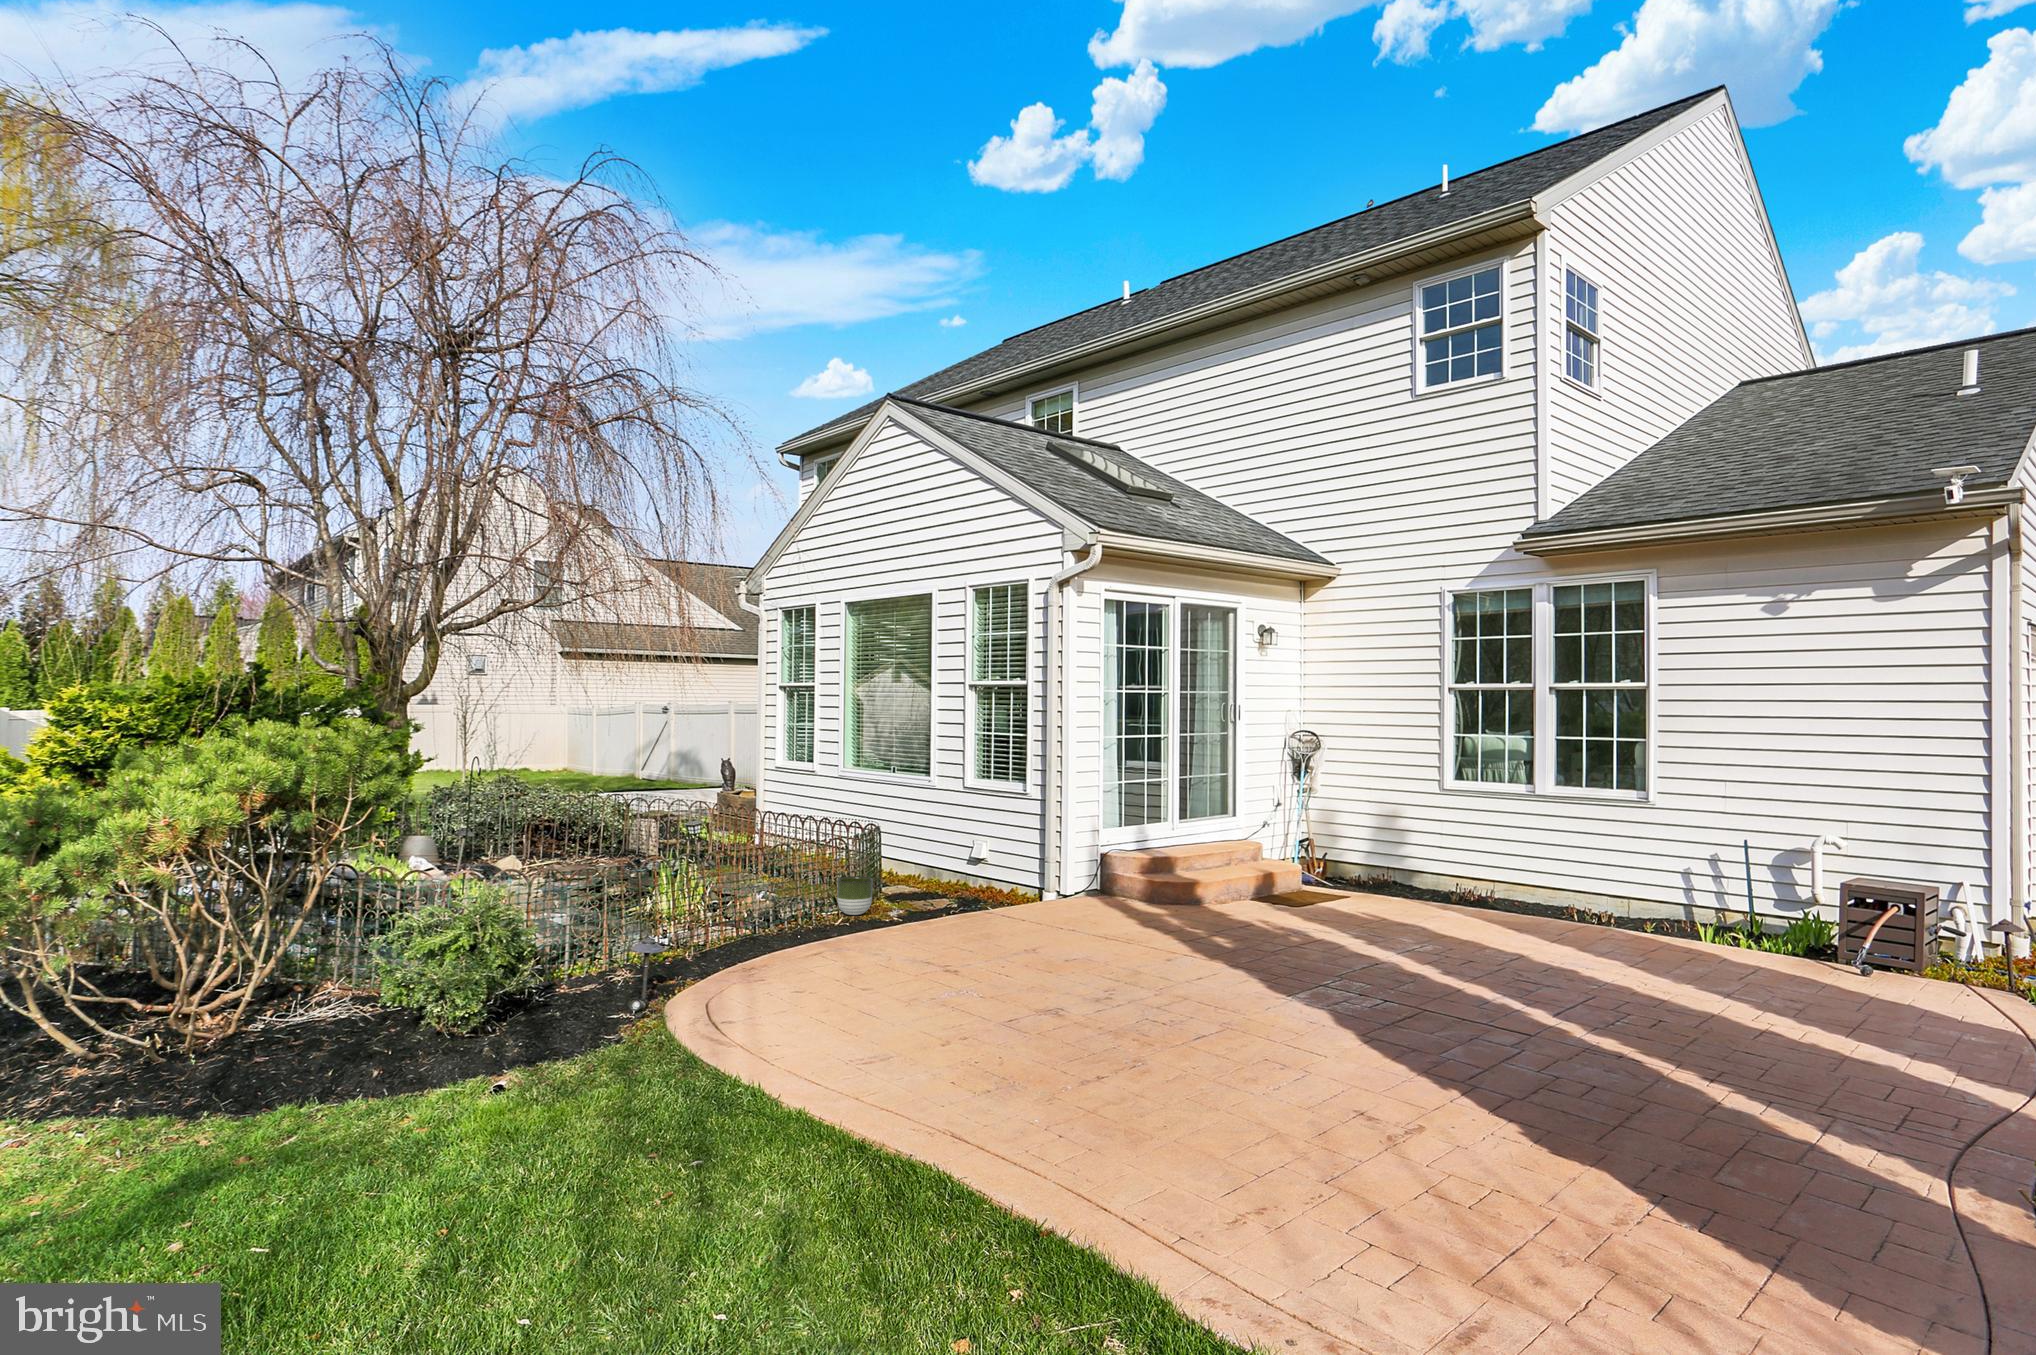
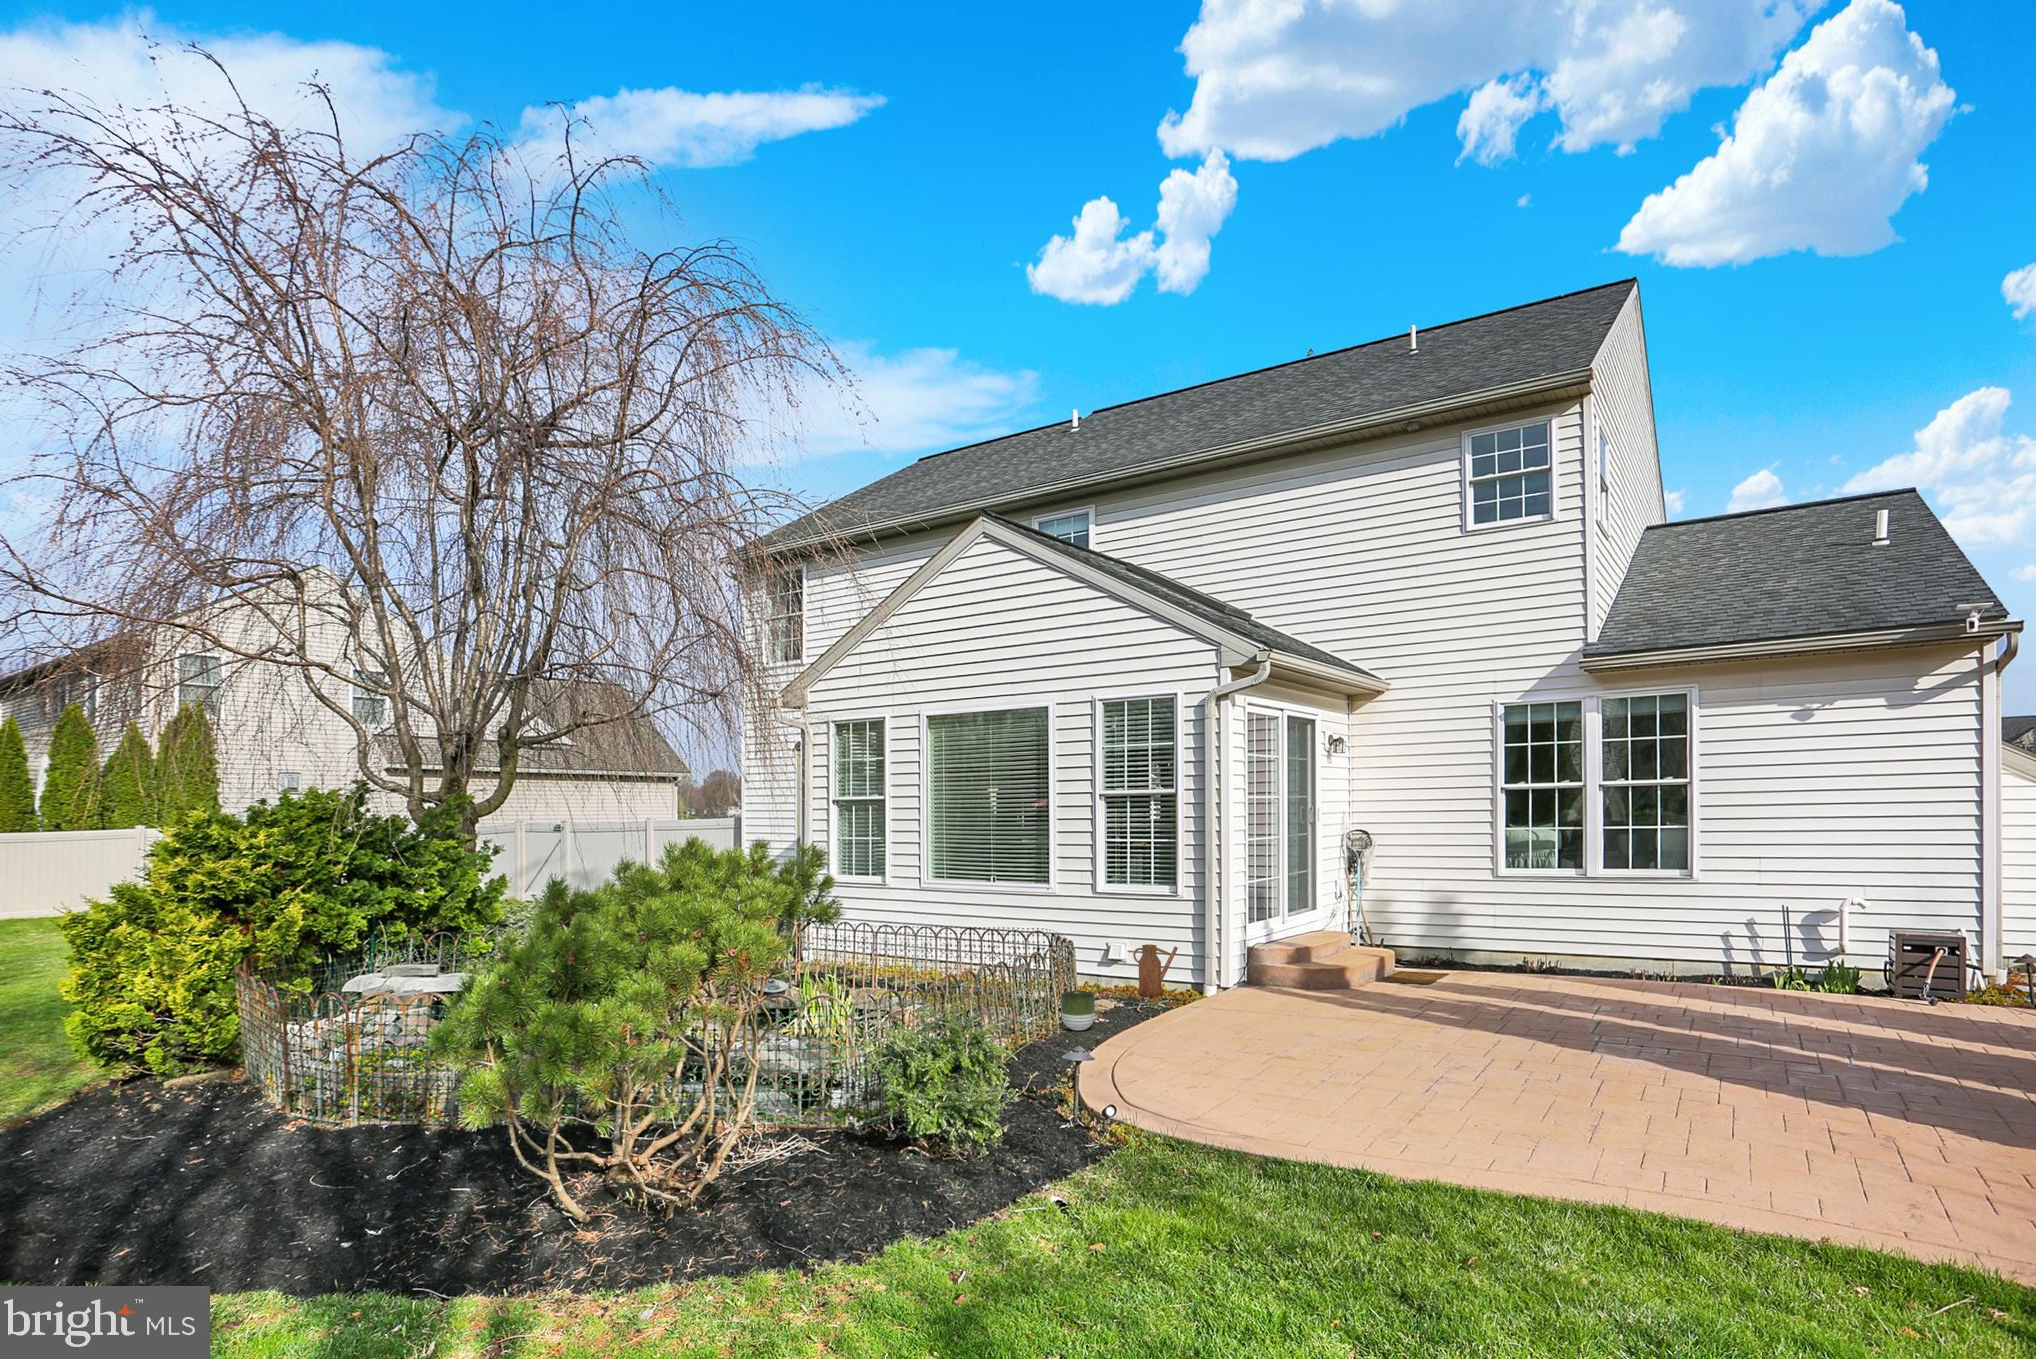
watering can: none [984,843,1021,895] -> present [1133,944,1178,997]

